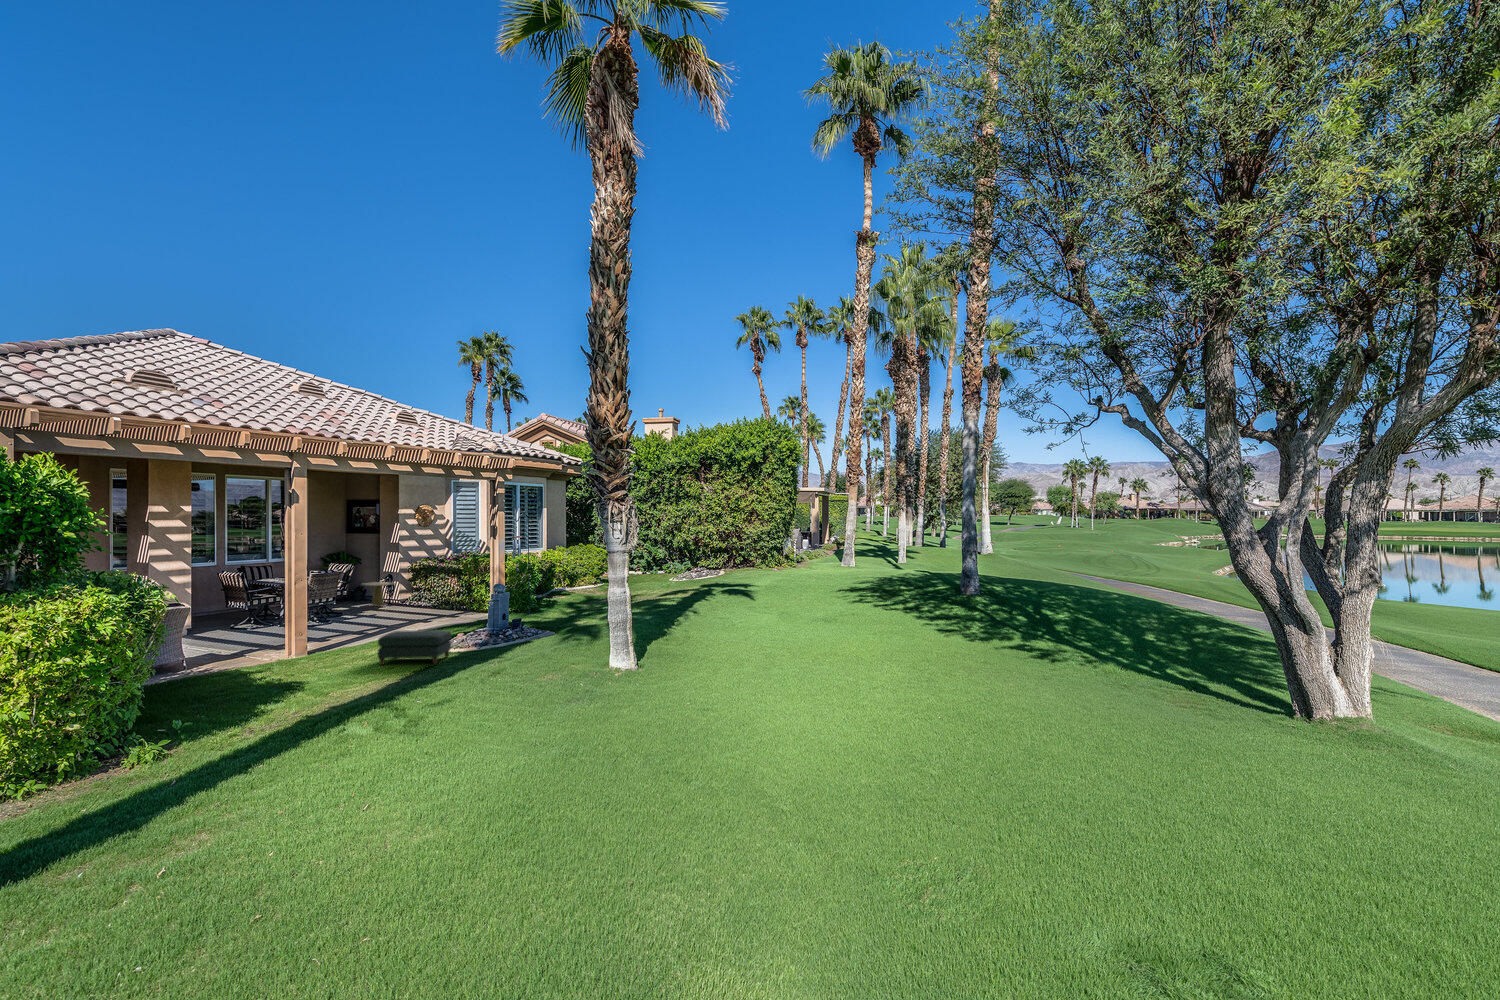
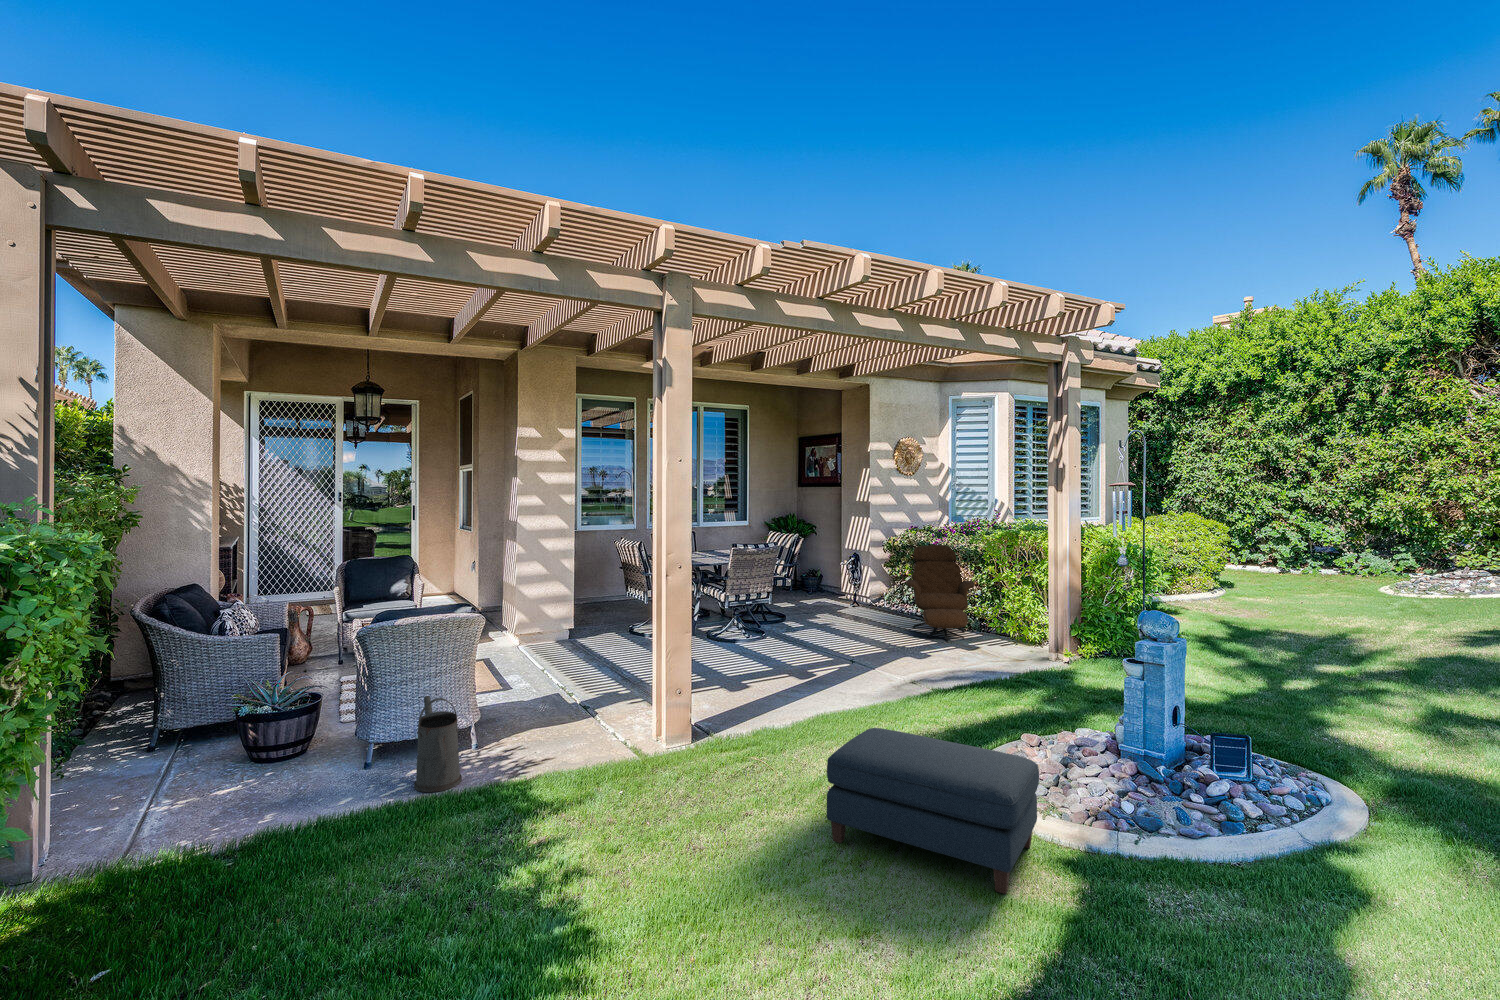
lounge chair: none [421,567,459,615] -> present [906,545,974,641]
side table: present [362,582,395,606] -> none [814,565,863,605]
watering can: none [164,643,197,682] -> present [414,696,462,792]

